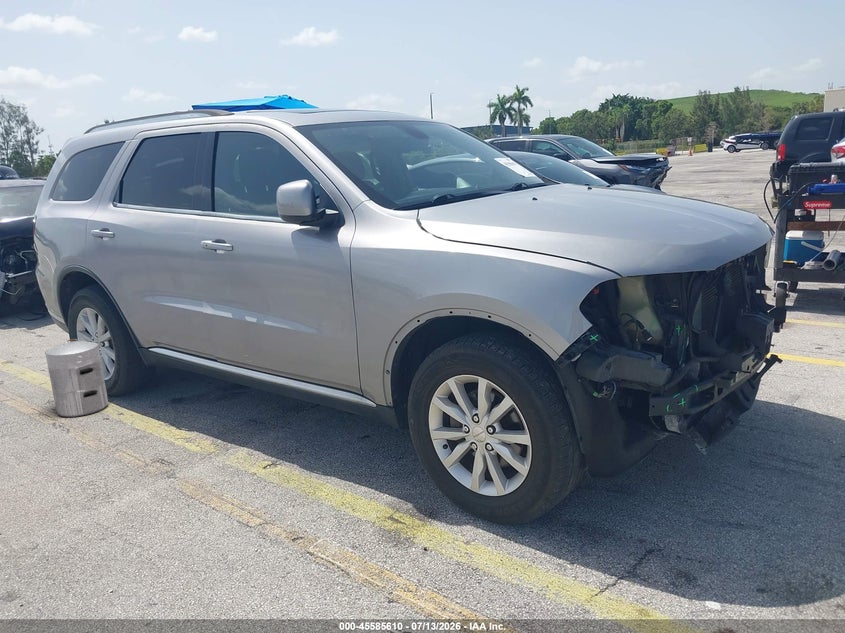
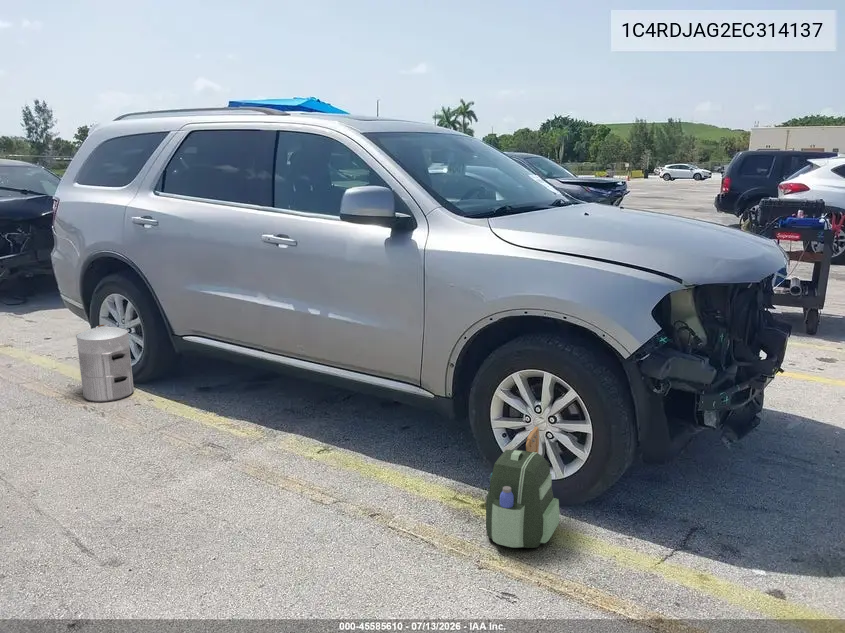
backpack: none [407,438,495,579] -> present [486,427,560,548]

